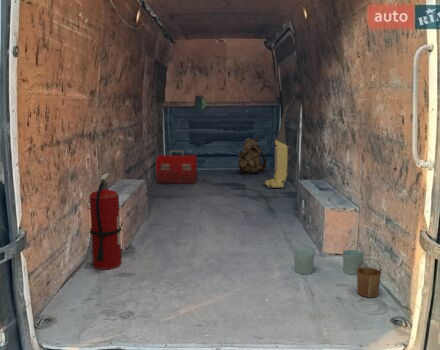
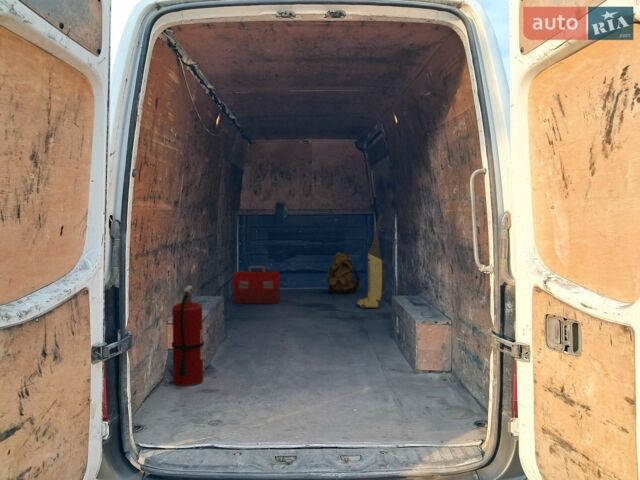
bucket: present [294,243,381,297] -> none [382,353,469,407]

